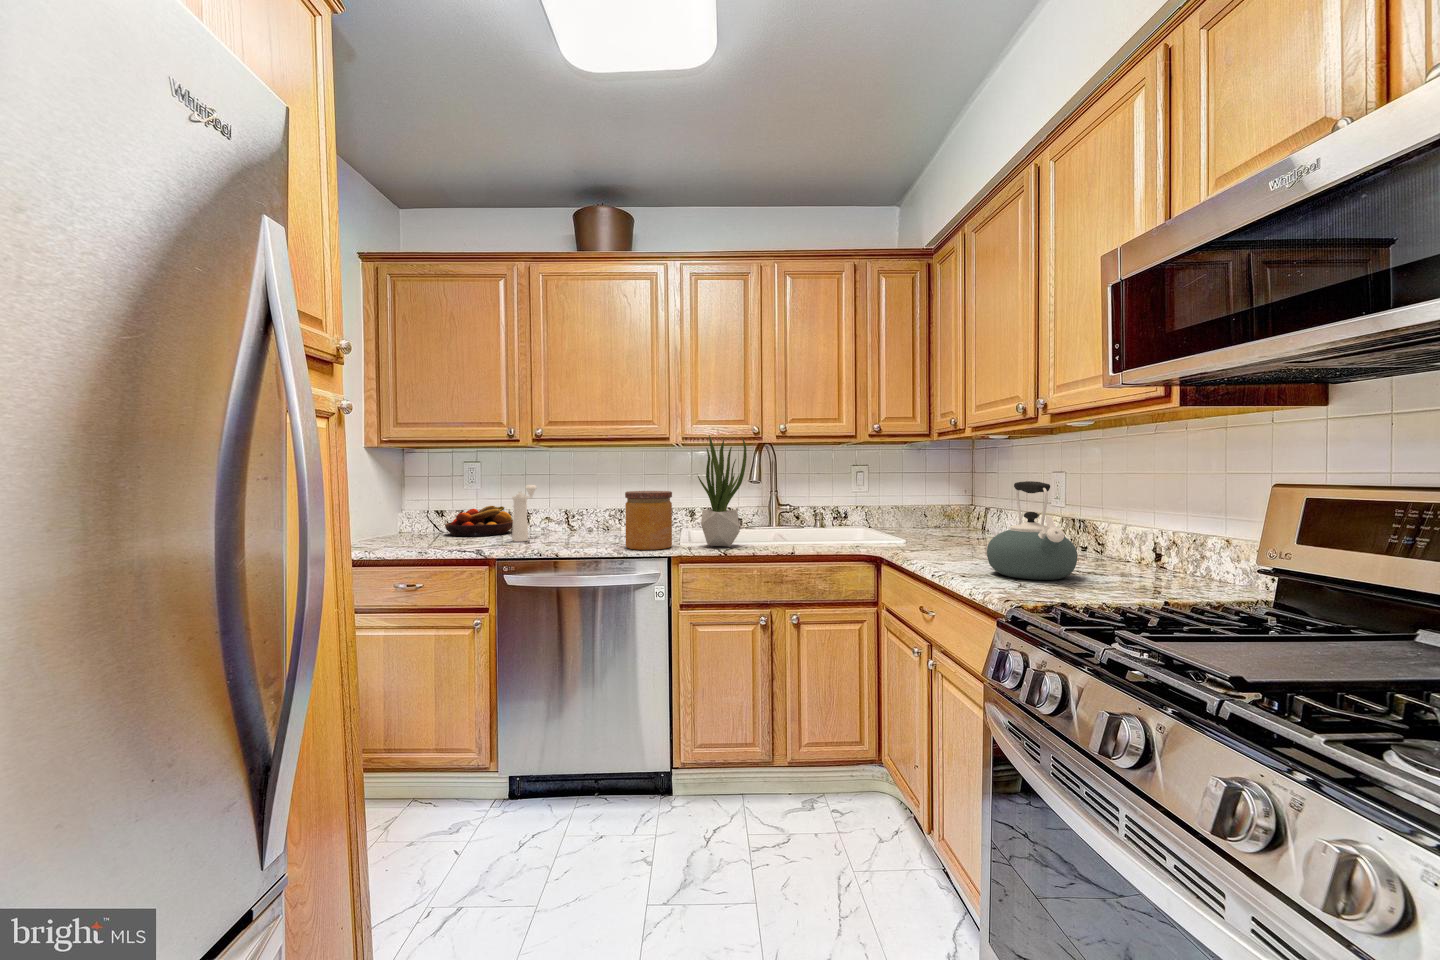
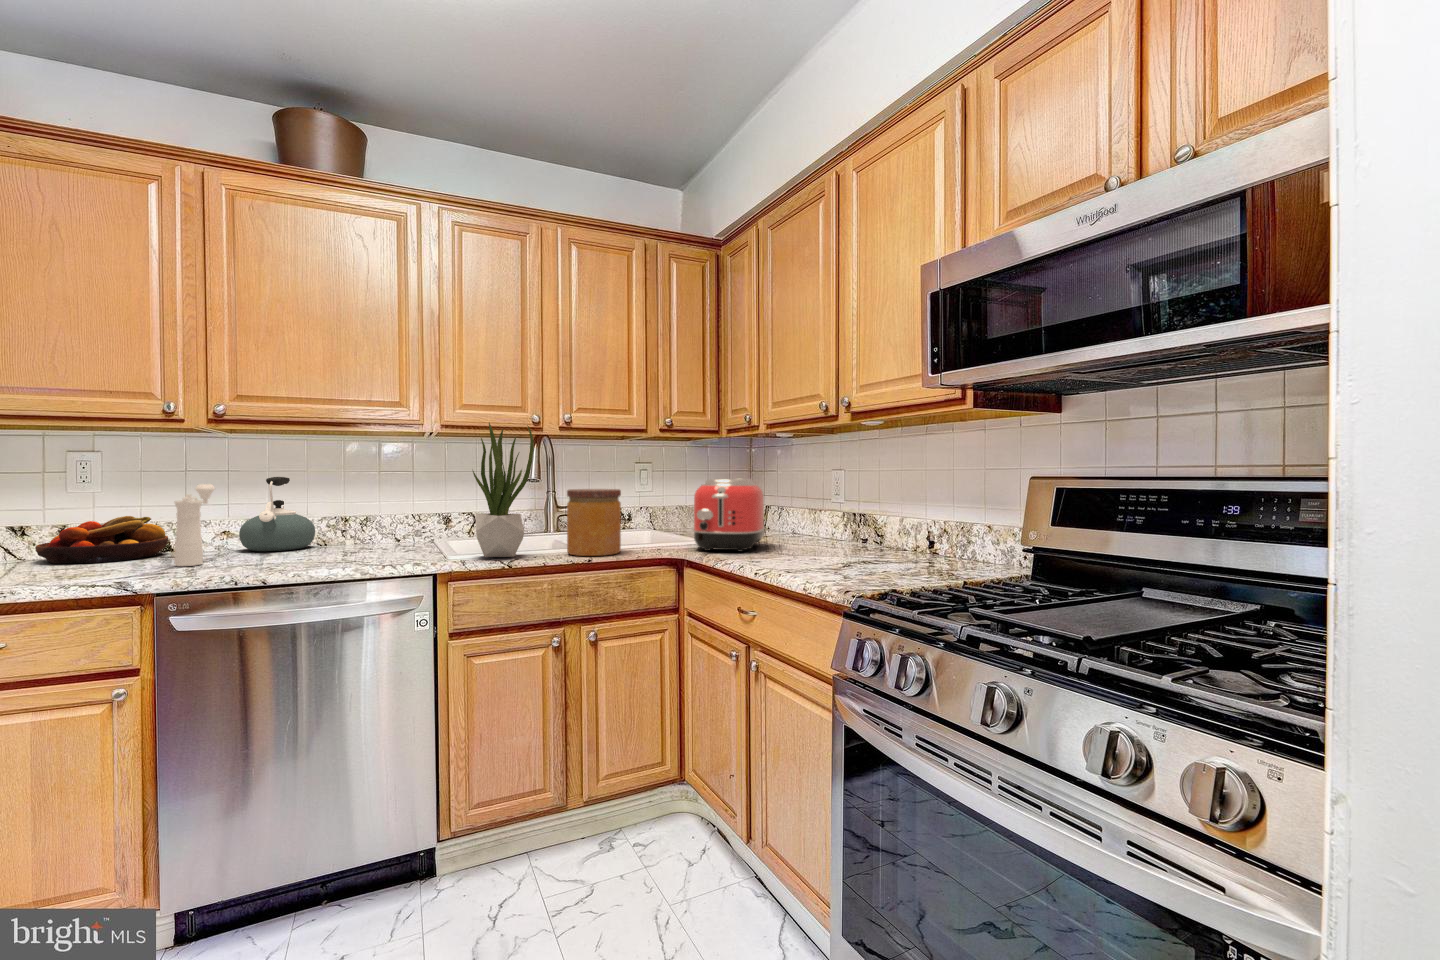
toaster: none [889,481,968,553] -> present [693,479,765,552]
kettle: present [987,481,1077,580] -> present [239,477,315,551]
jar: present [625,491,672,550] -> present [567,489,621,556]

